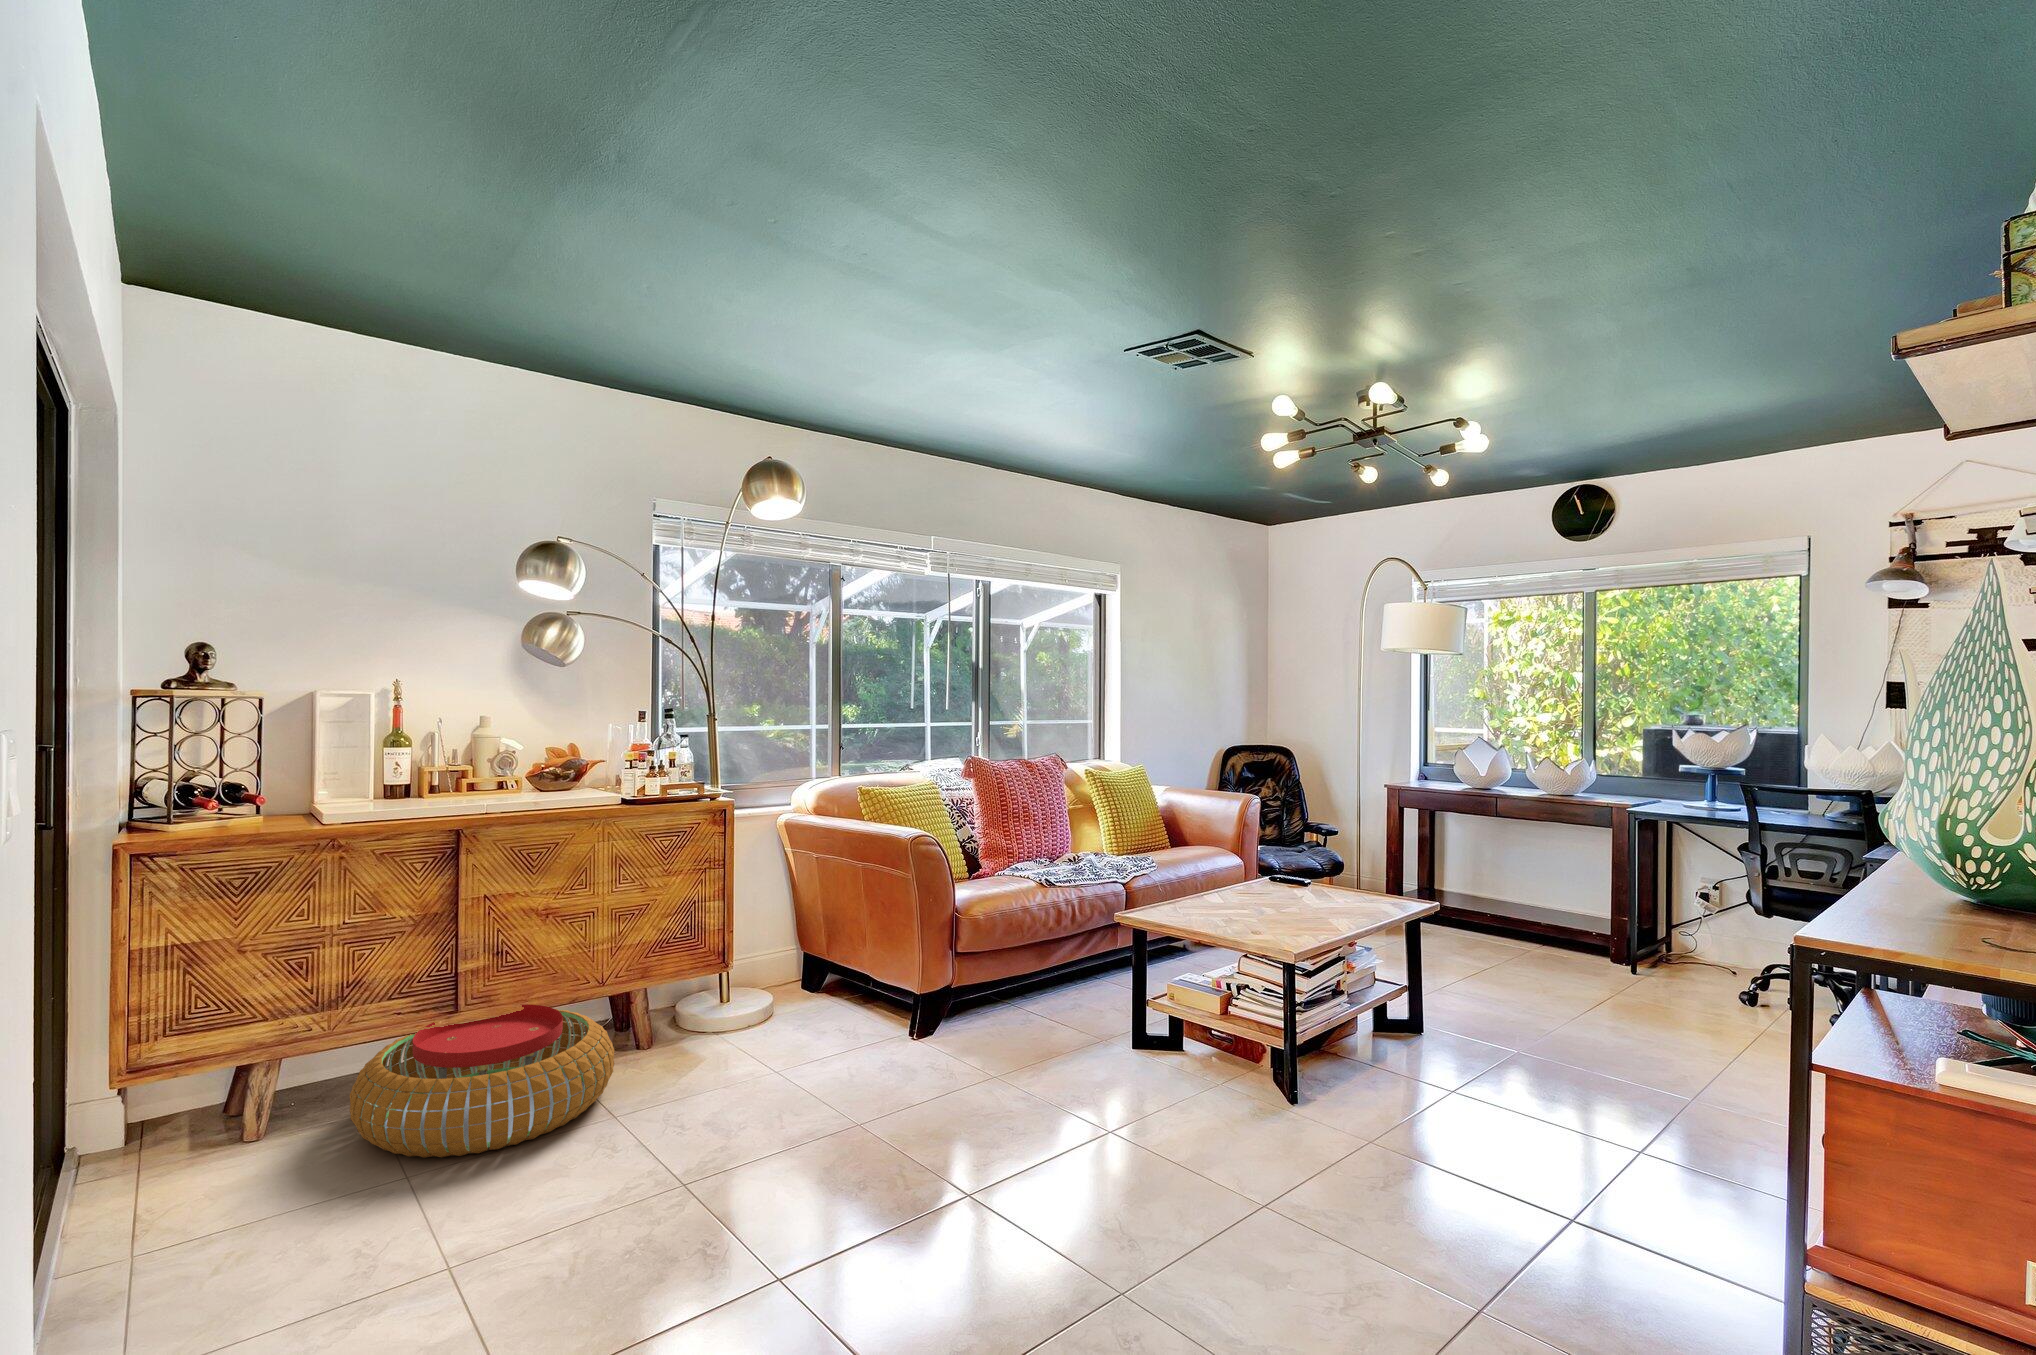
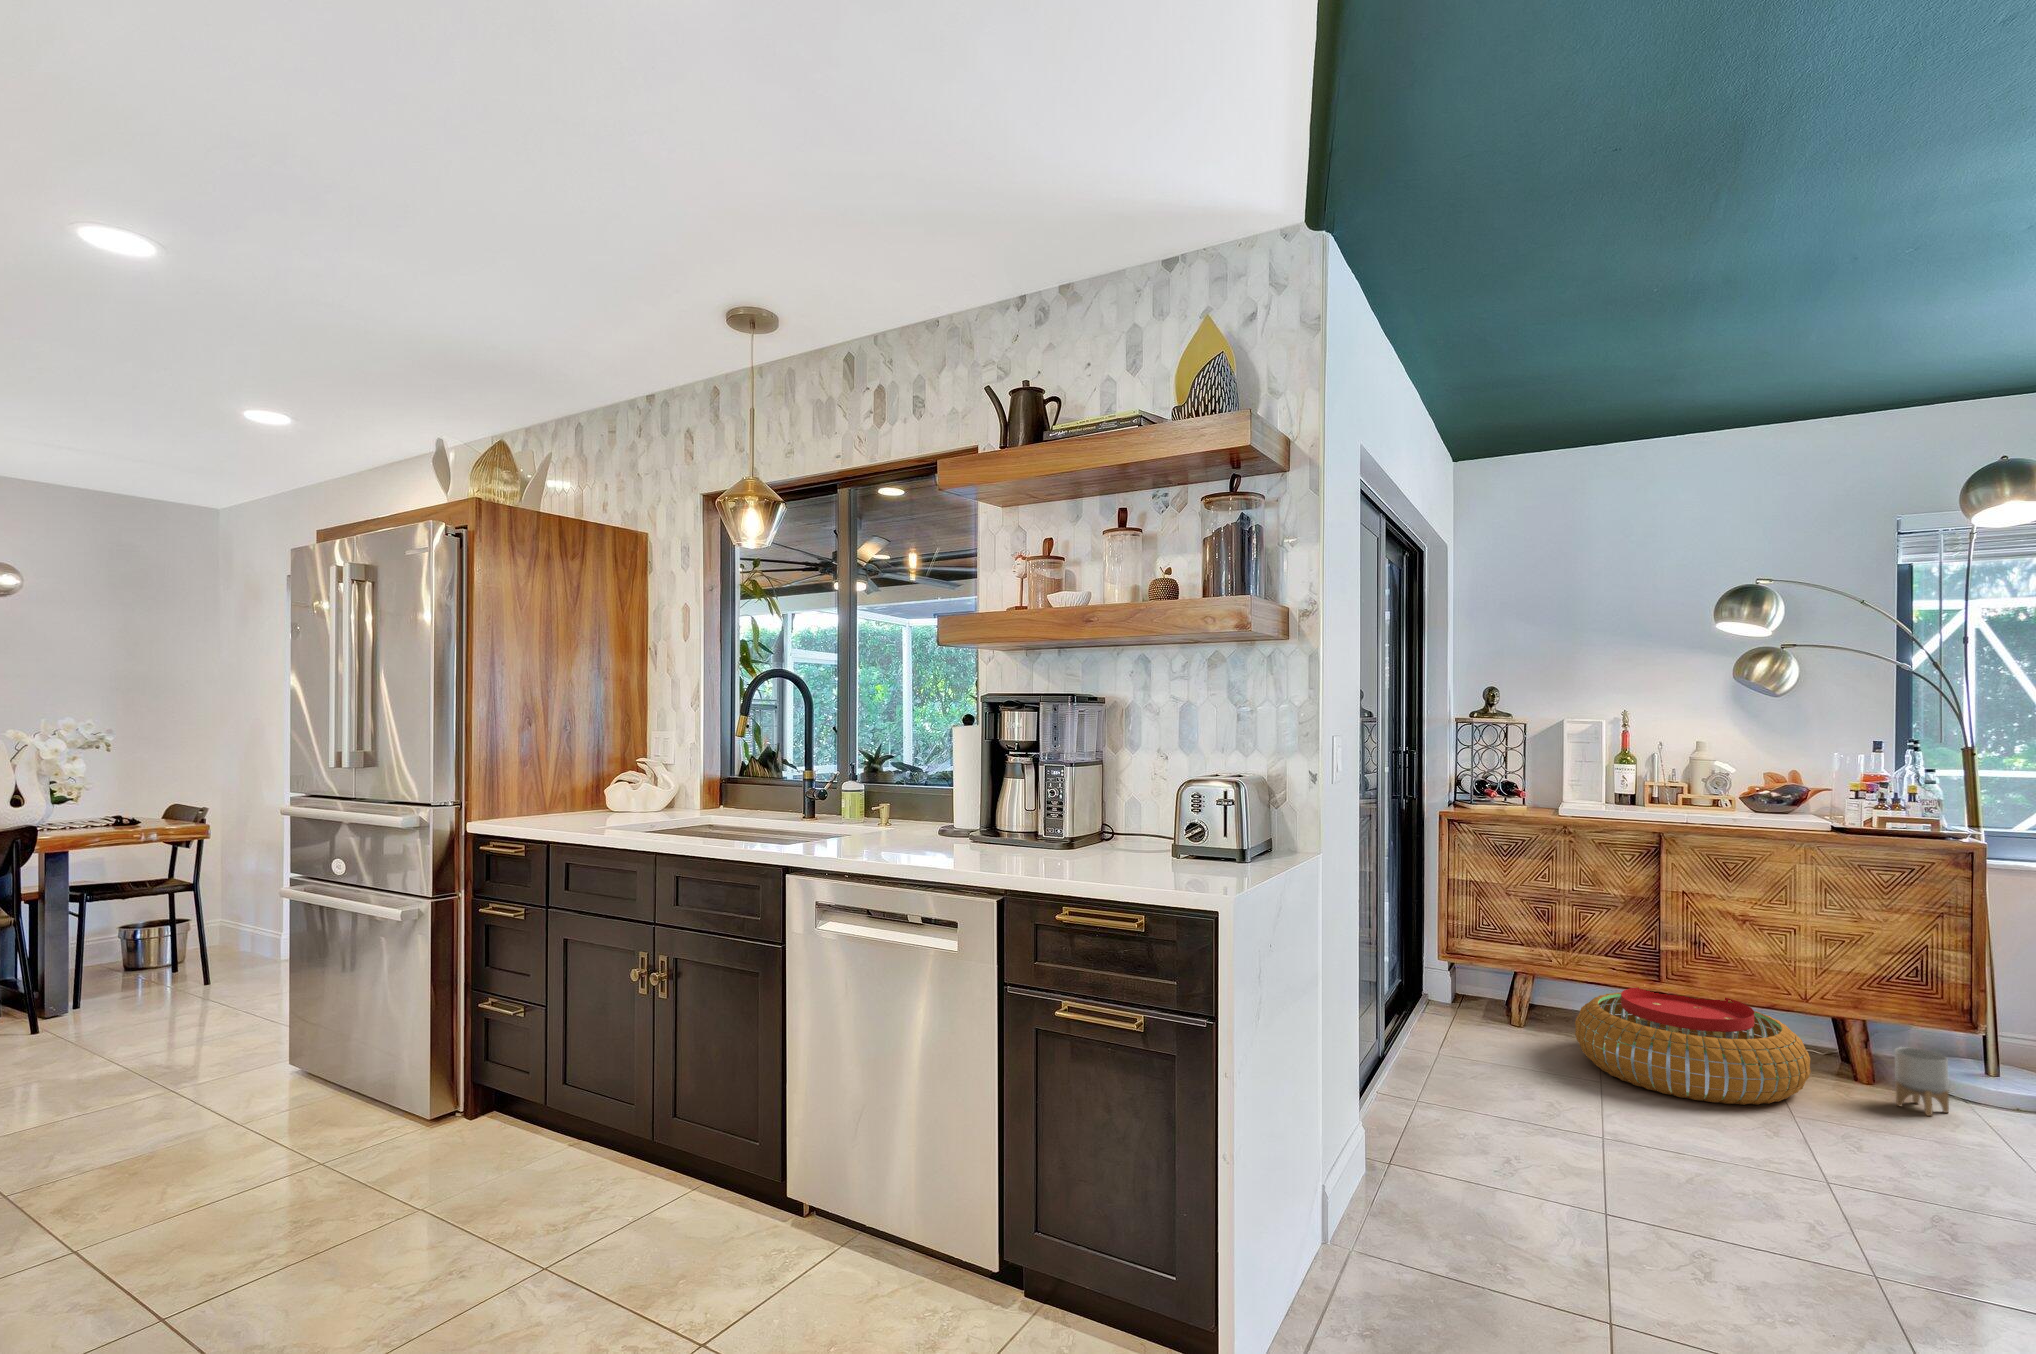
planter: none [676,998,715,1061] -> present [1895,1047,1949,1116]

